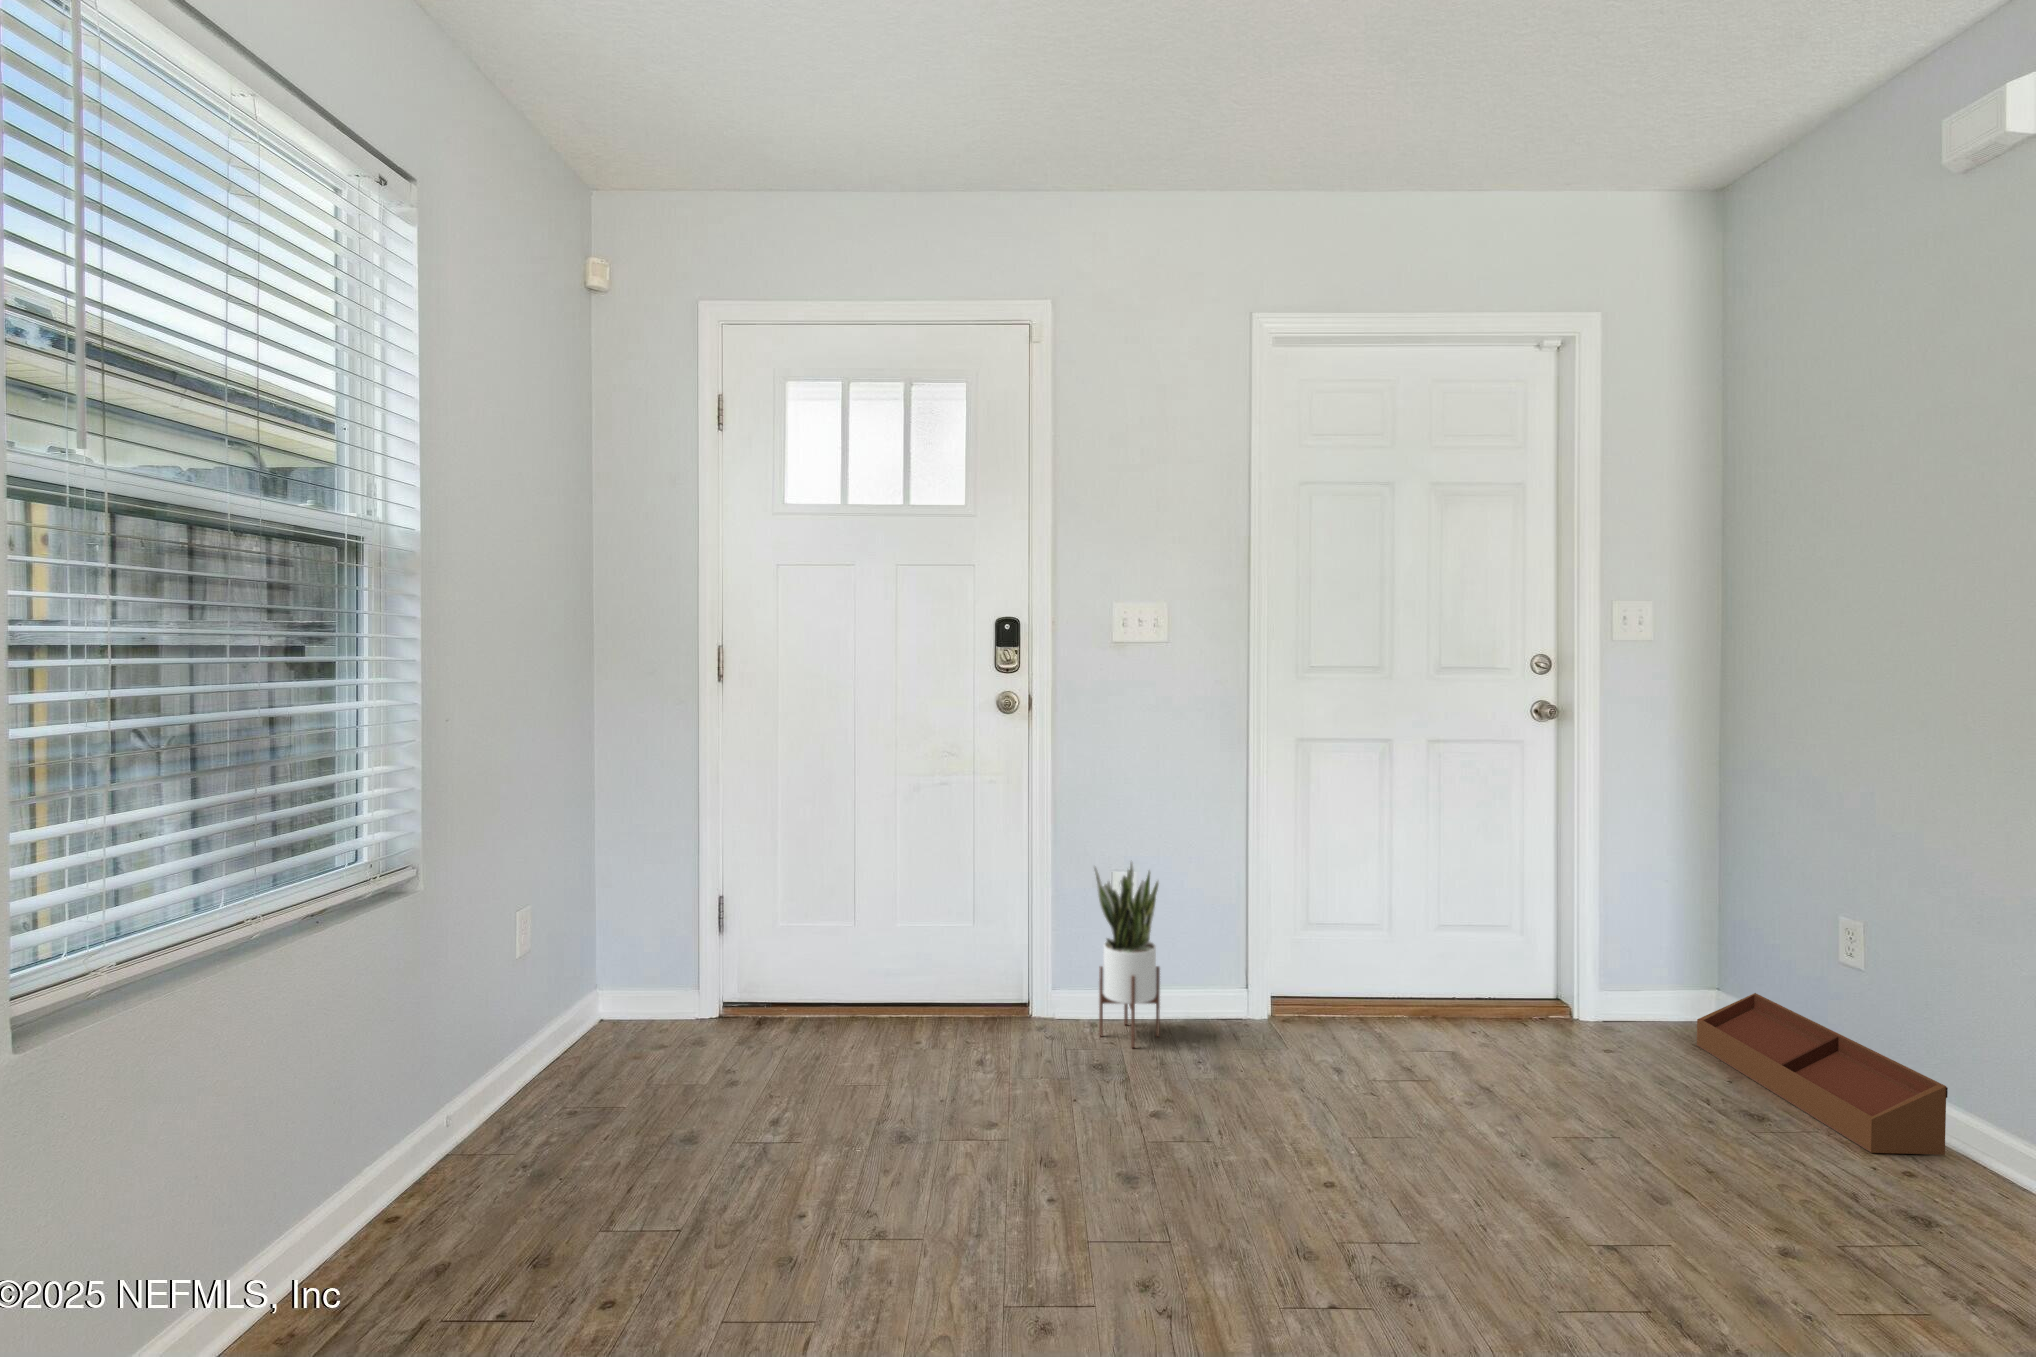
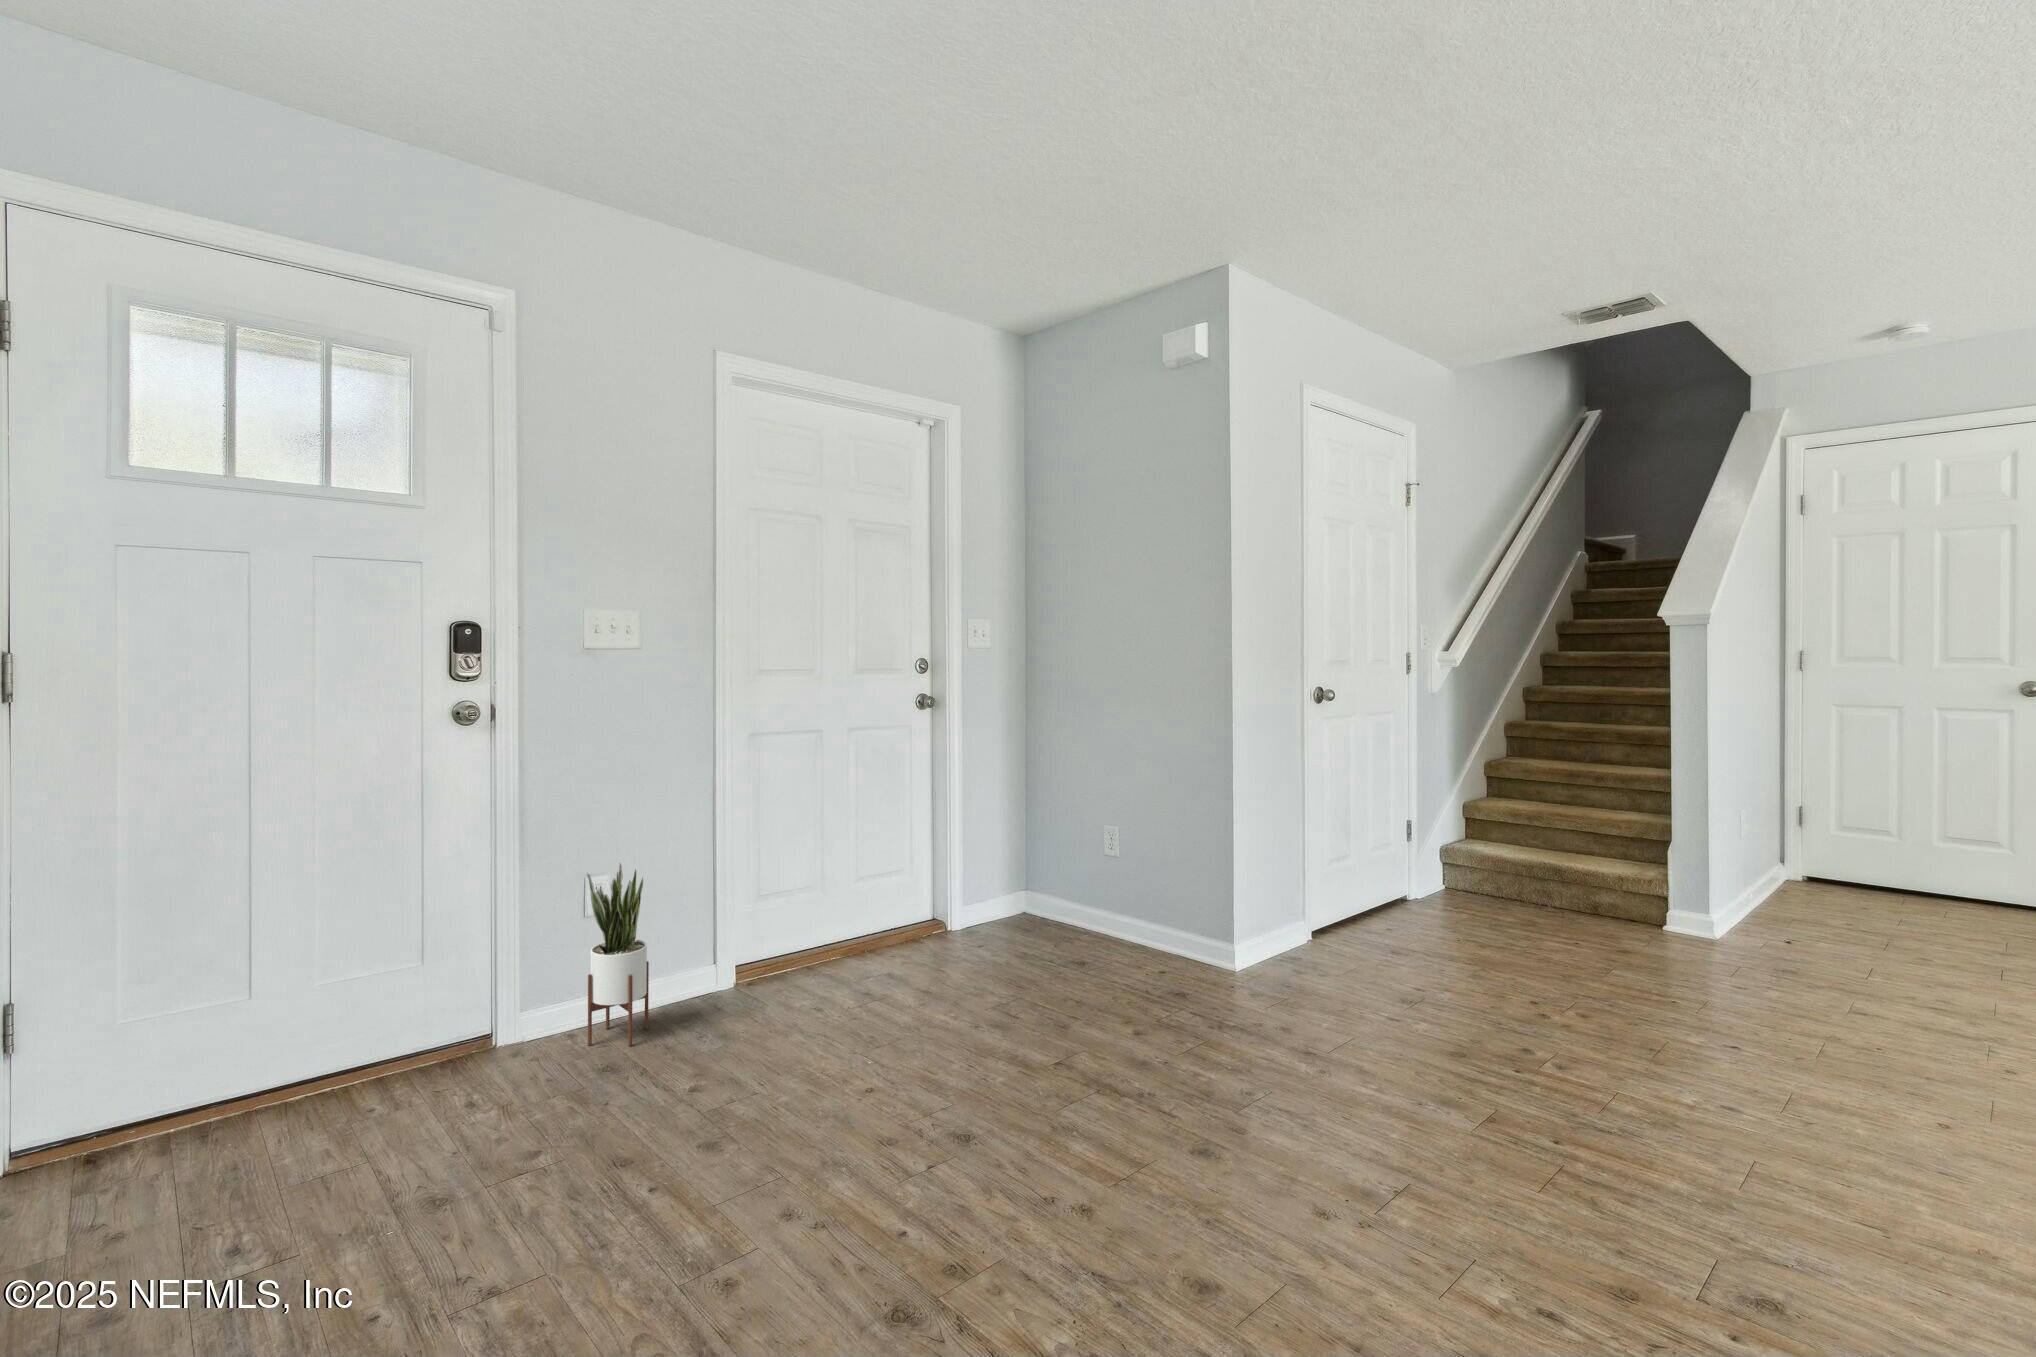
storage bin: present [1697,993,1948,1155] -> none [1021,888,1157,968]

